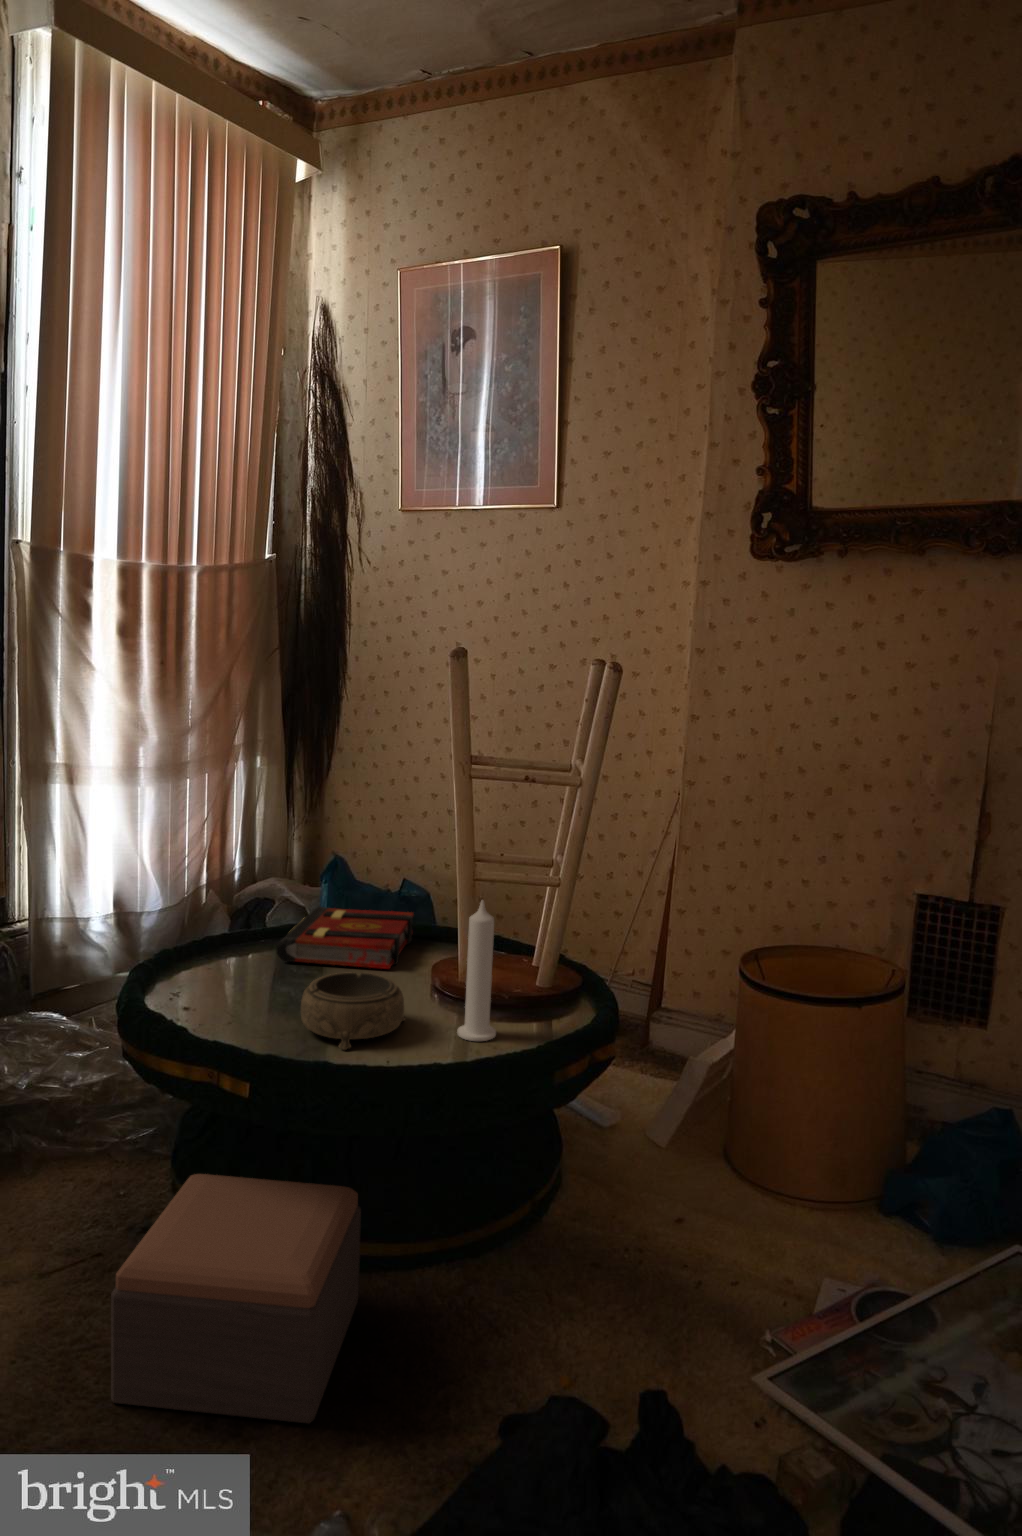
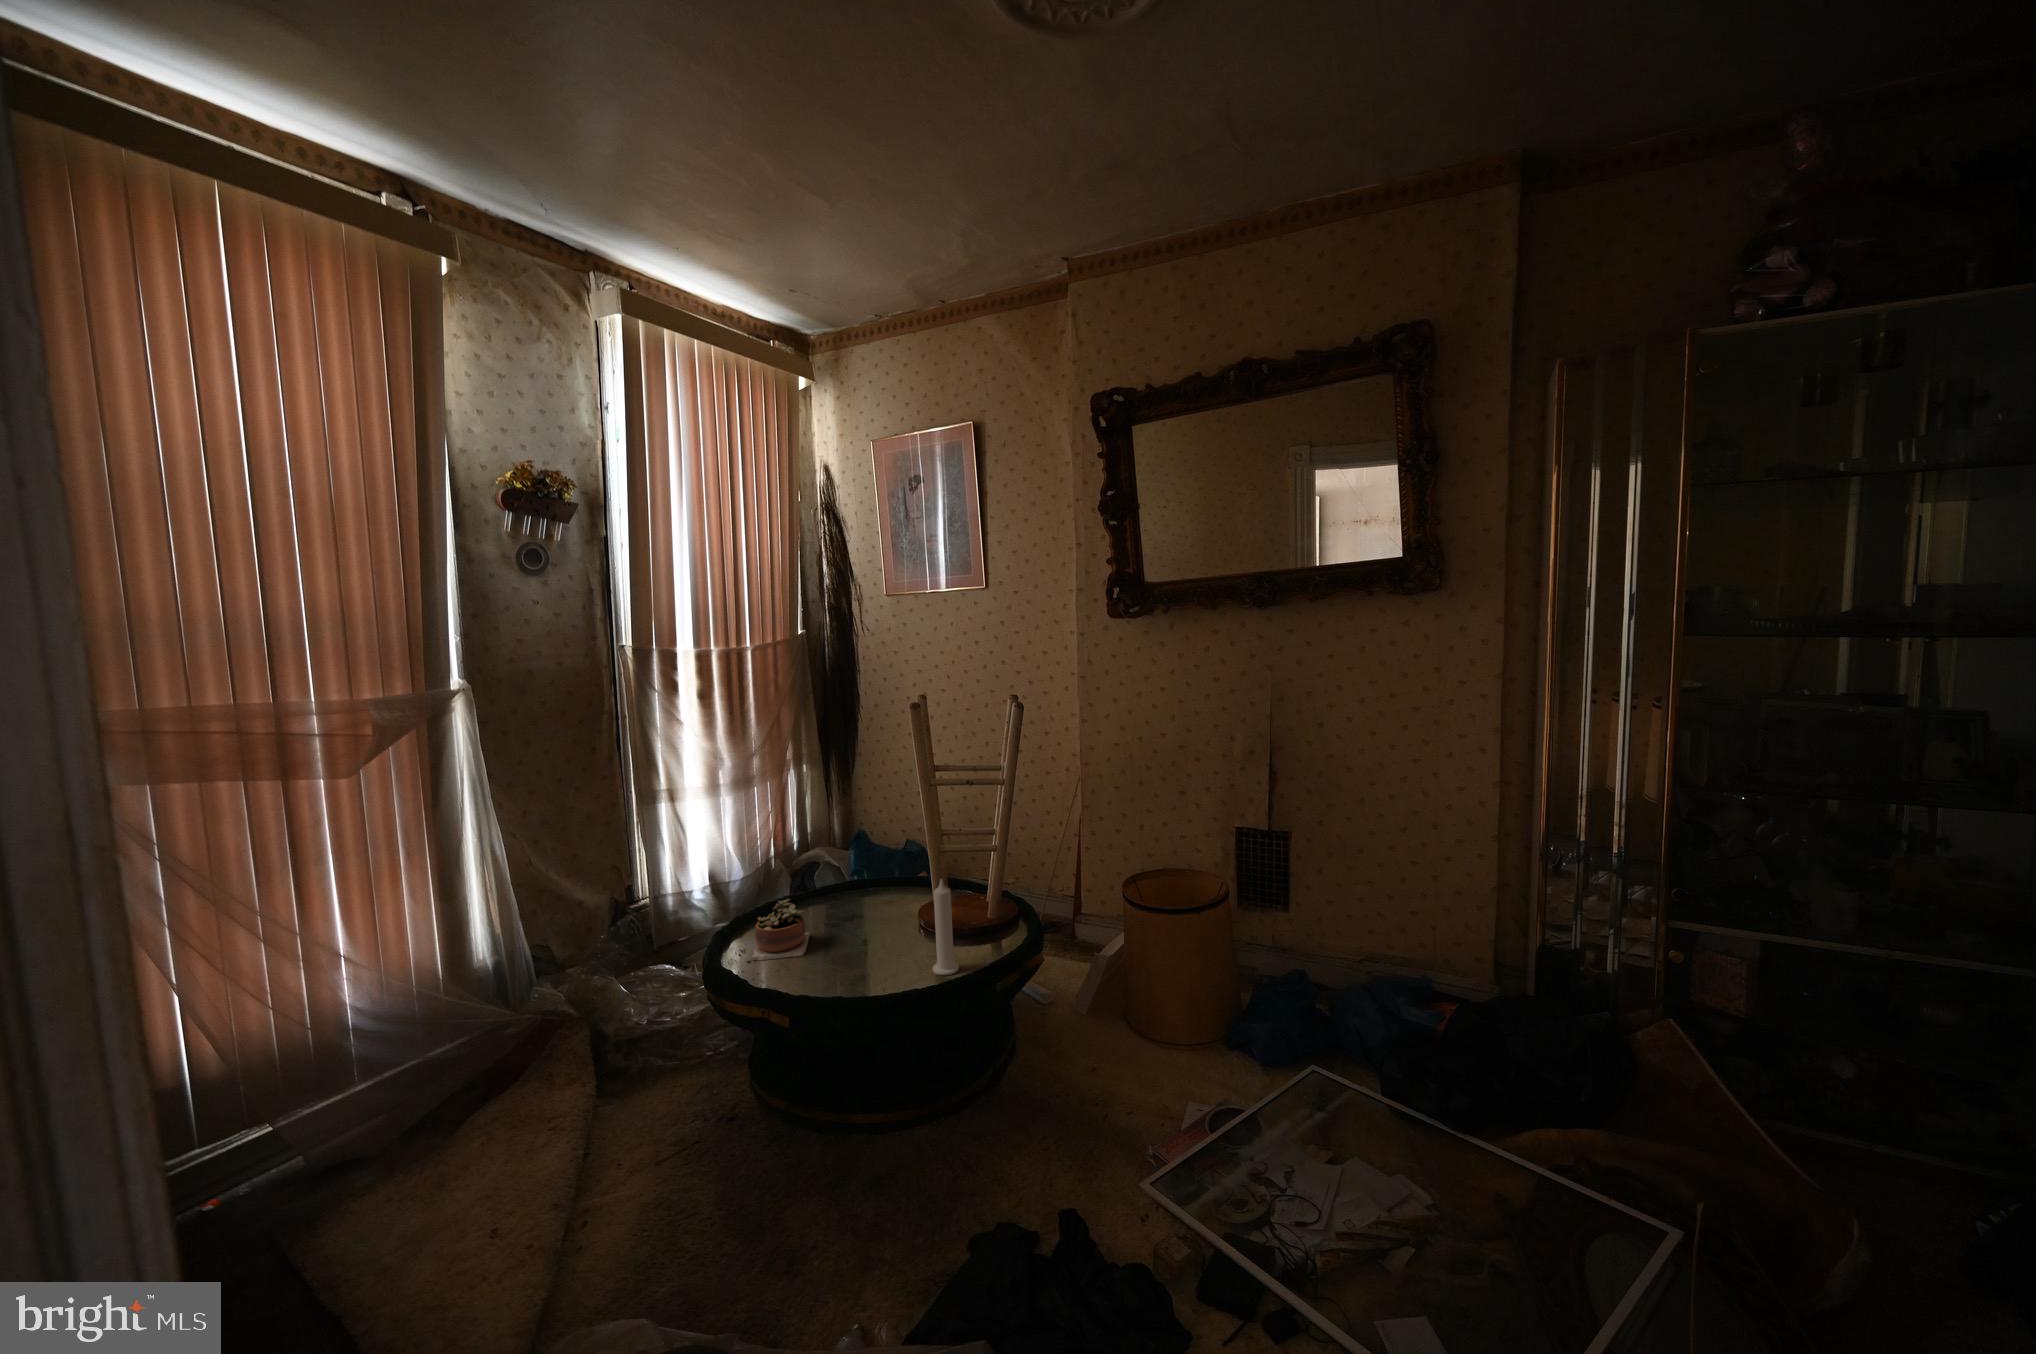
book: present [277,907,414,969] -> none [813,875,908,923]
succulent plant: none [189,917,272,998] -> present [751,899,810,961]
decorative bowl: present [301,972,406,1050] -> none [825,933,899,994]
footstool: present [111,1174,361,1424] -> none [697,1091,877,1274]

